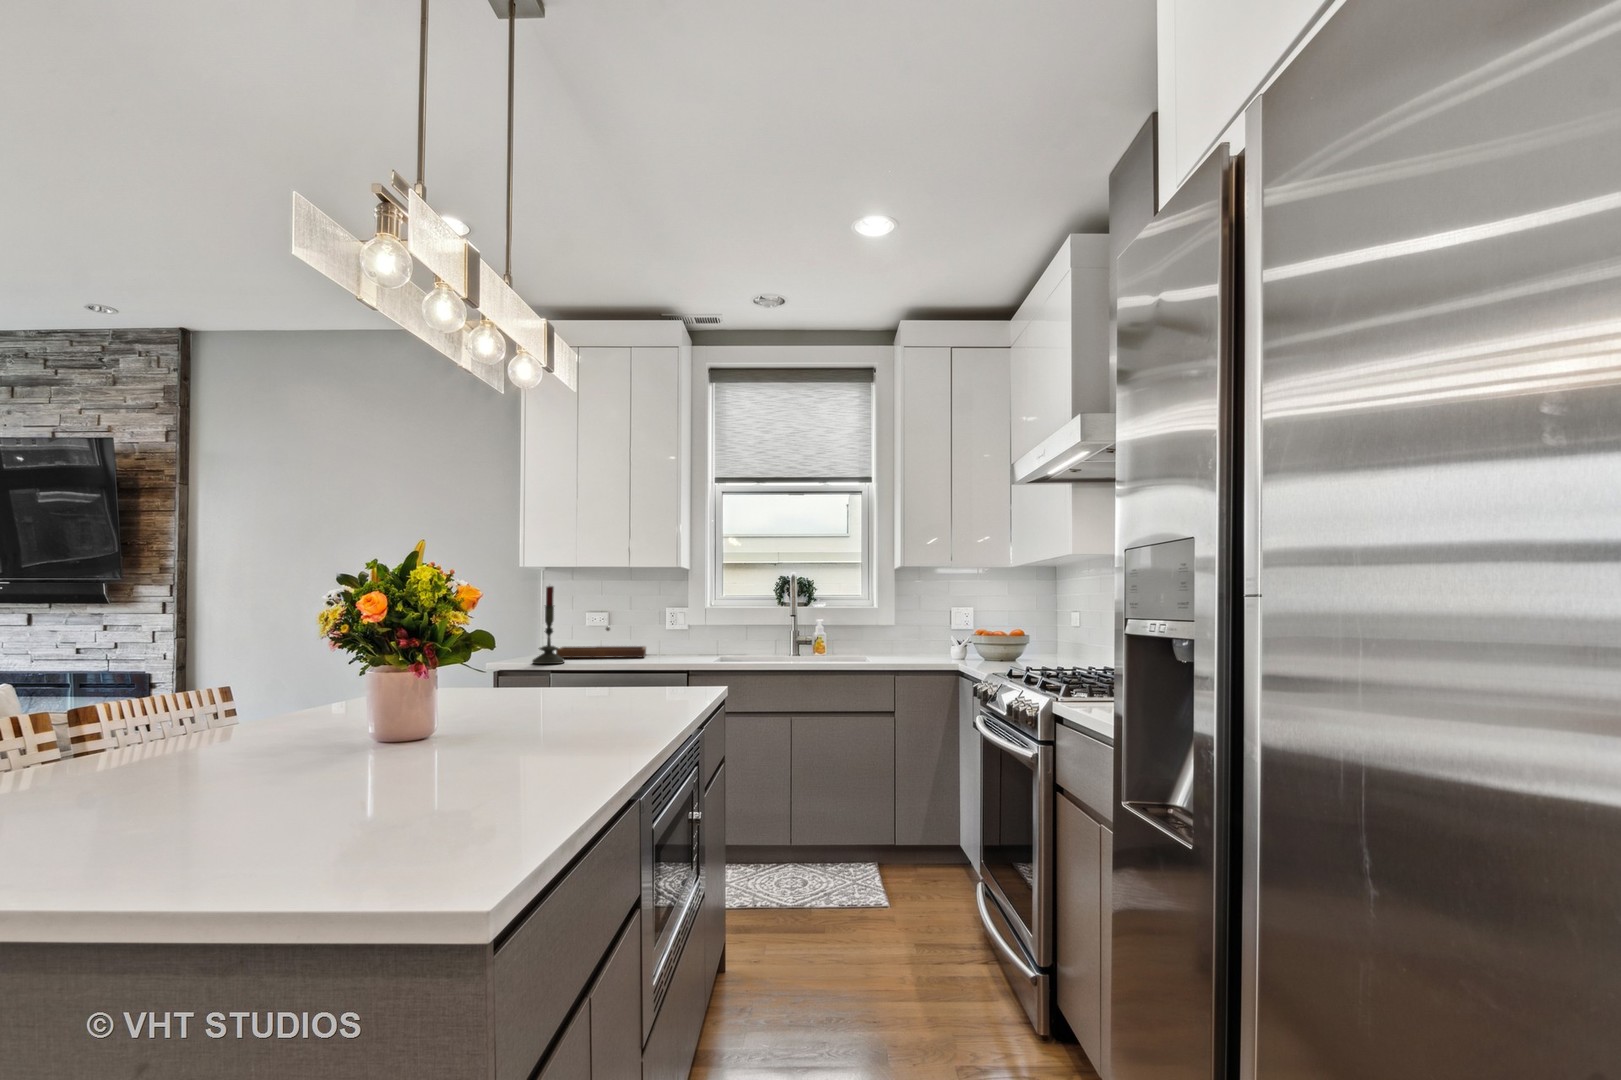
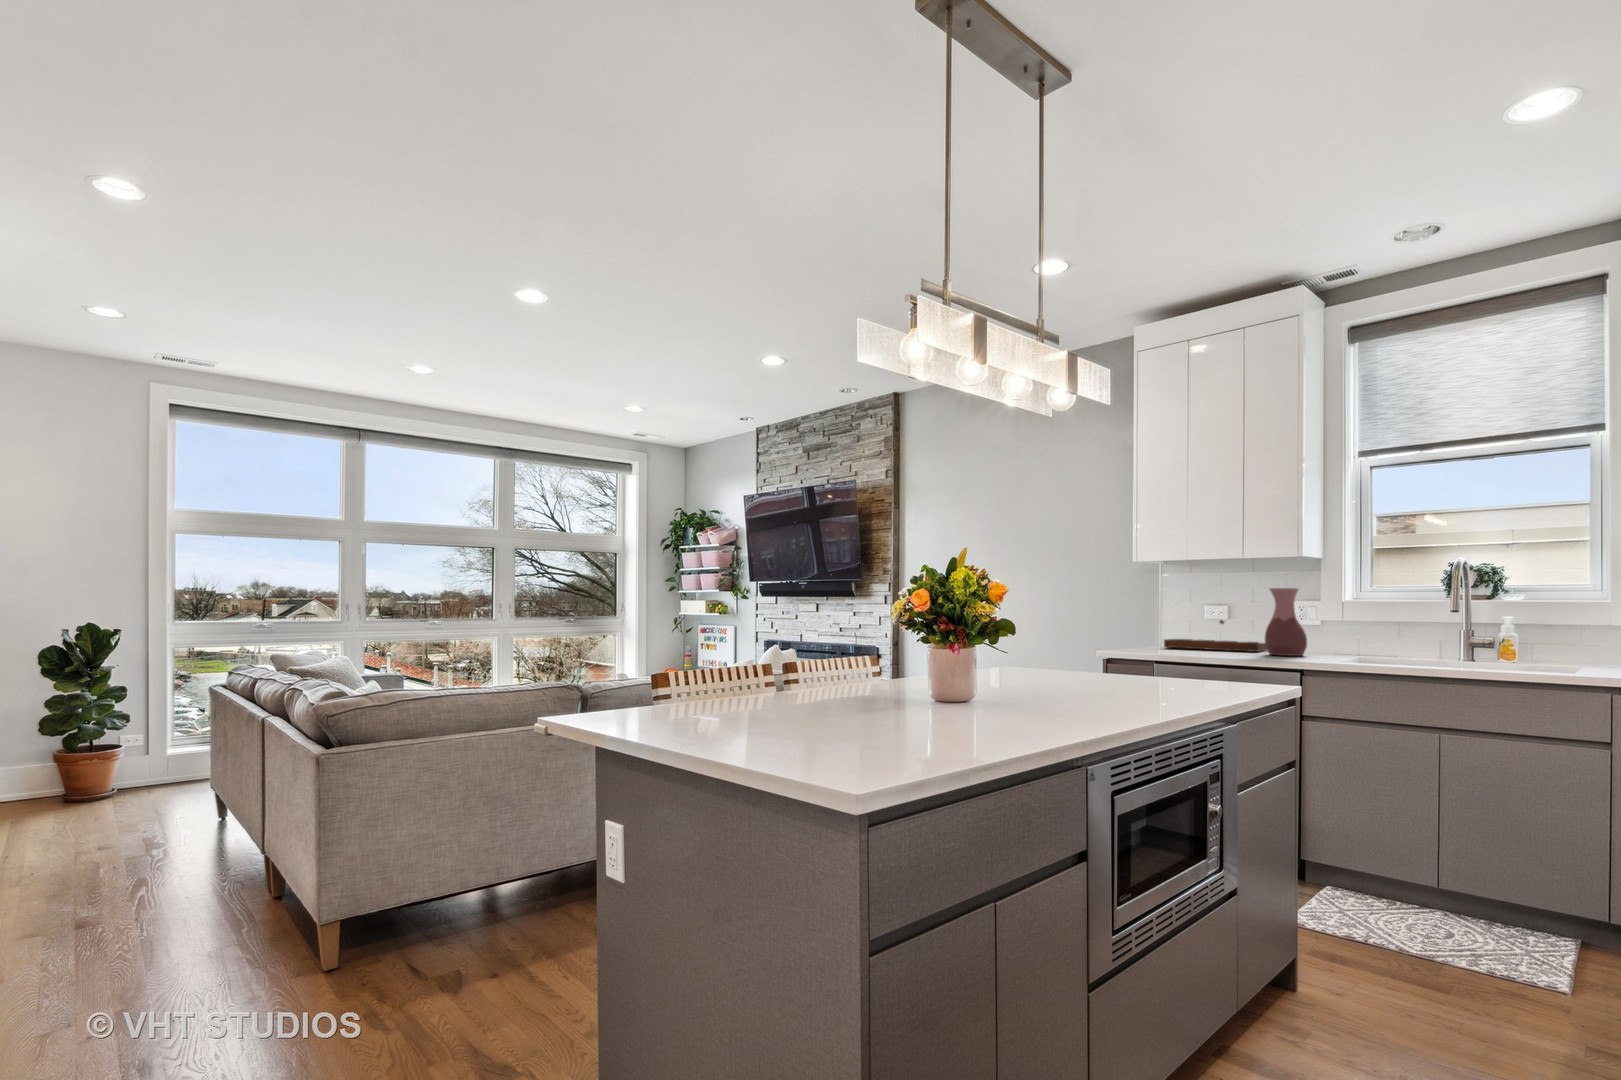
candle: present [532,586,564,664] -> none [1134,574,1166,651]
vase: none [655,598,689,661] -> present [1265,588,1307,656]

